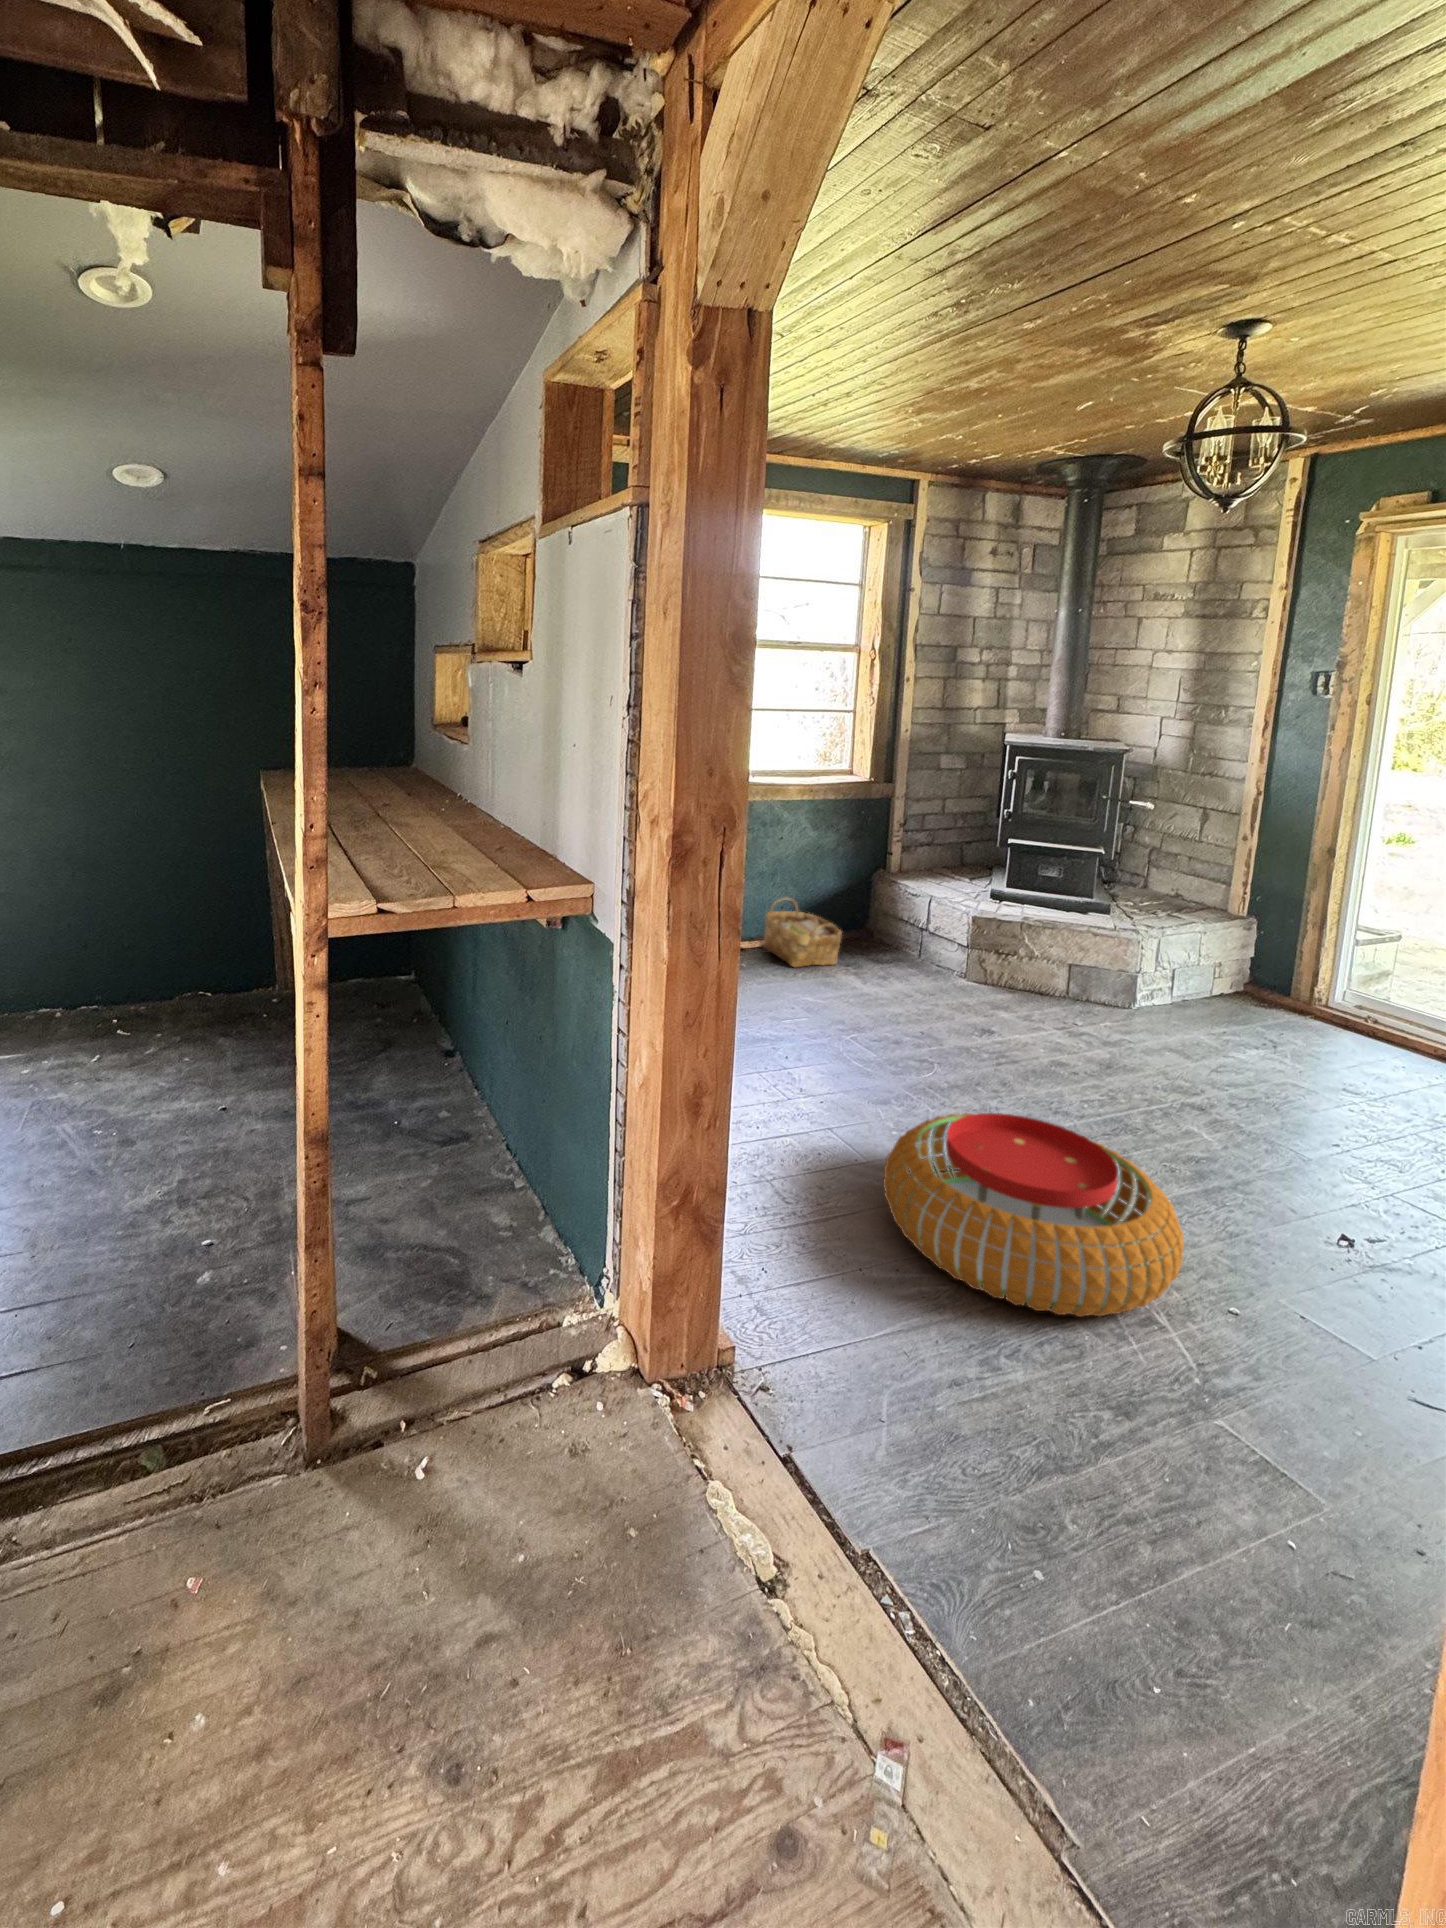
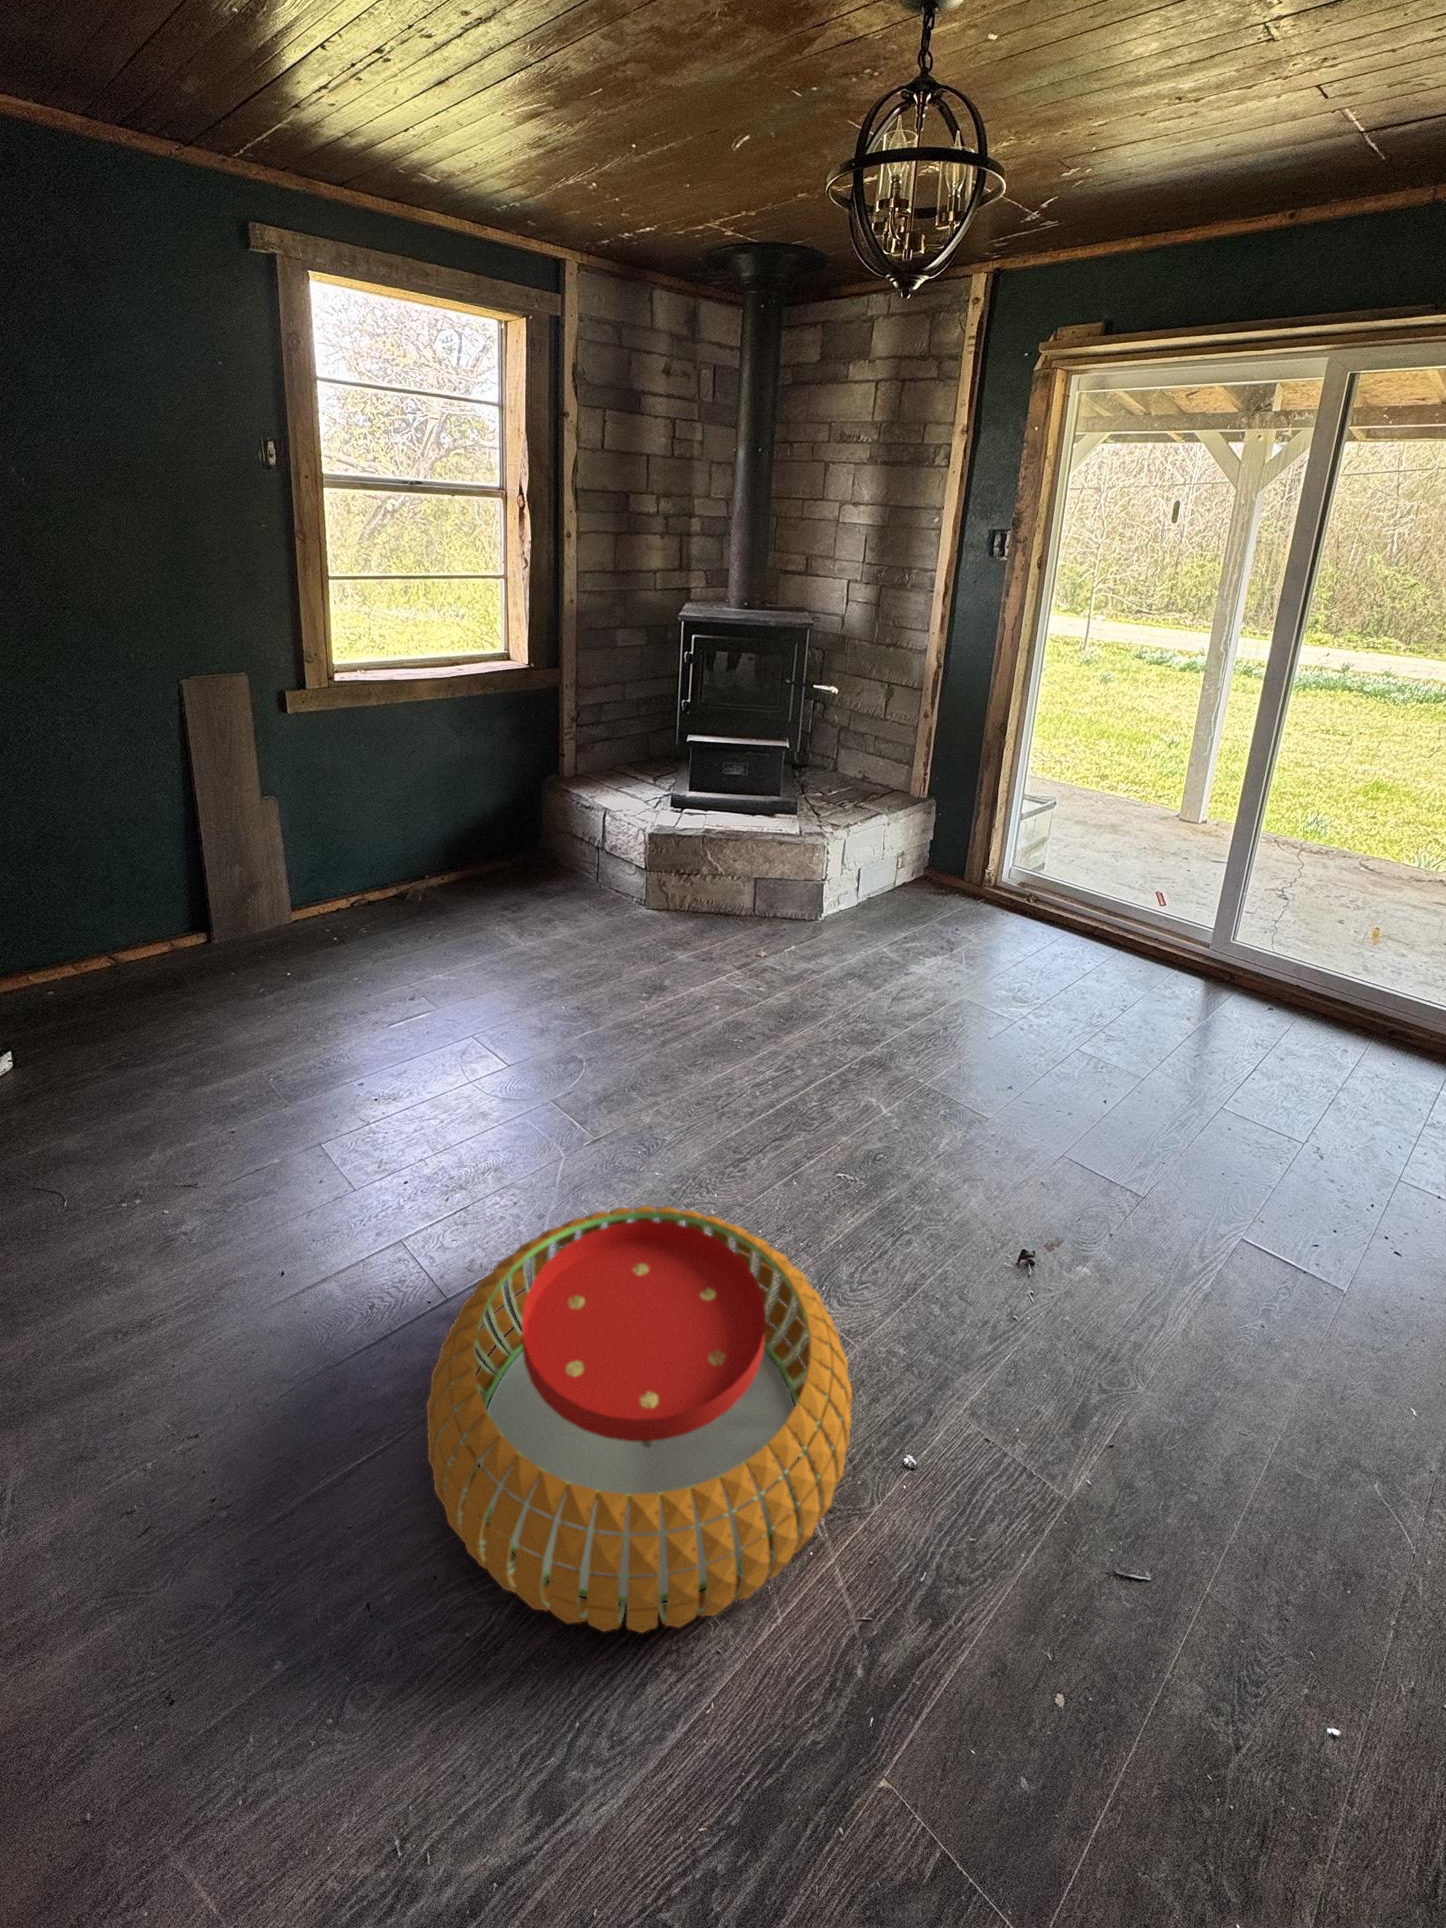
woven basket: present [763,897,842,967] -> none [396,827,495,922]

